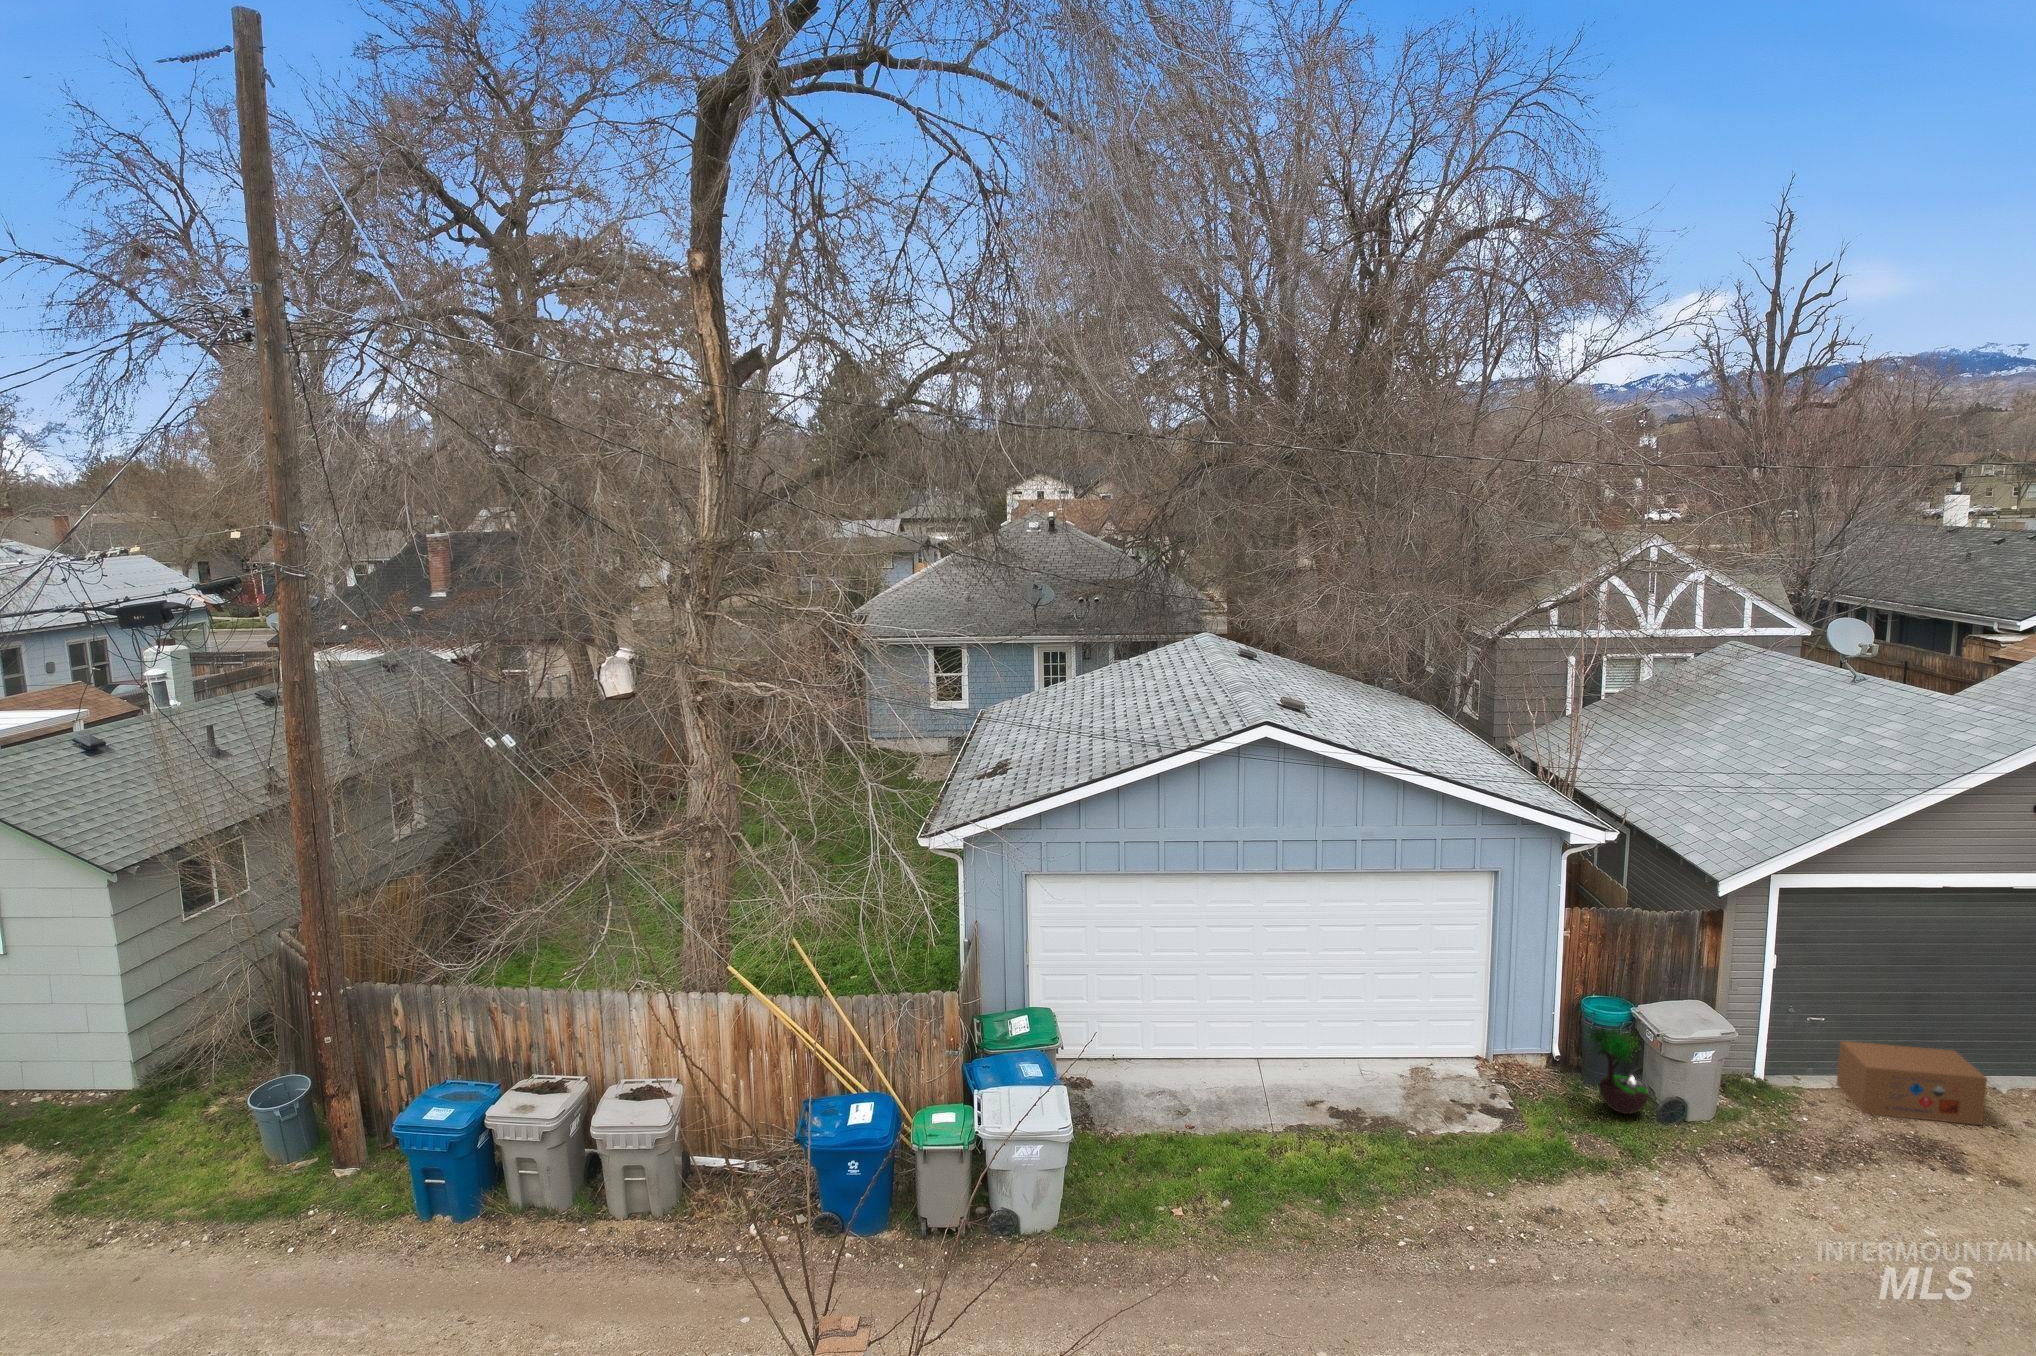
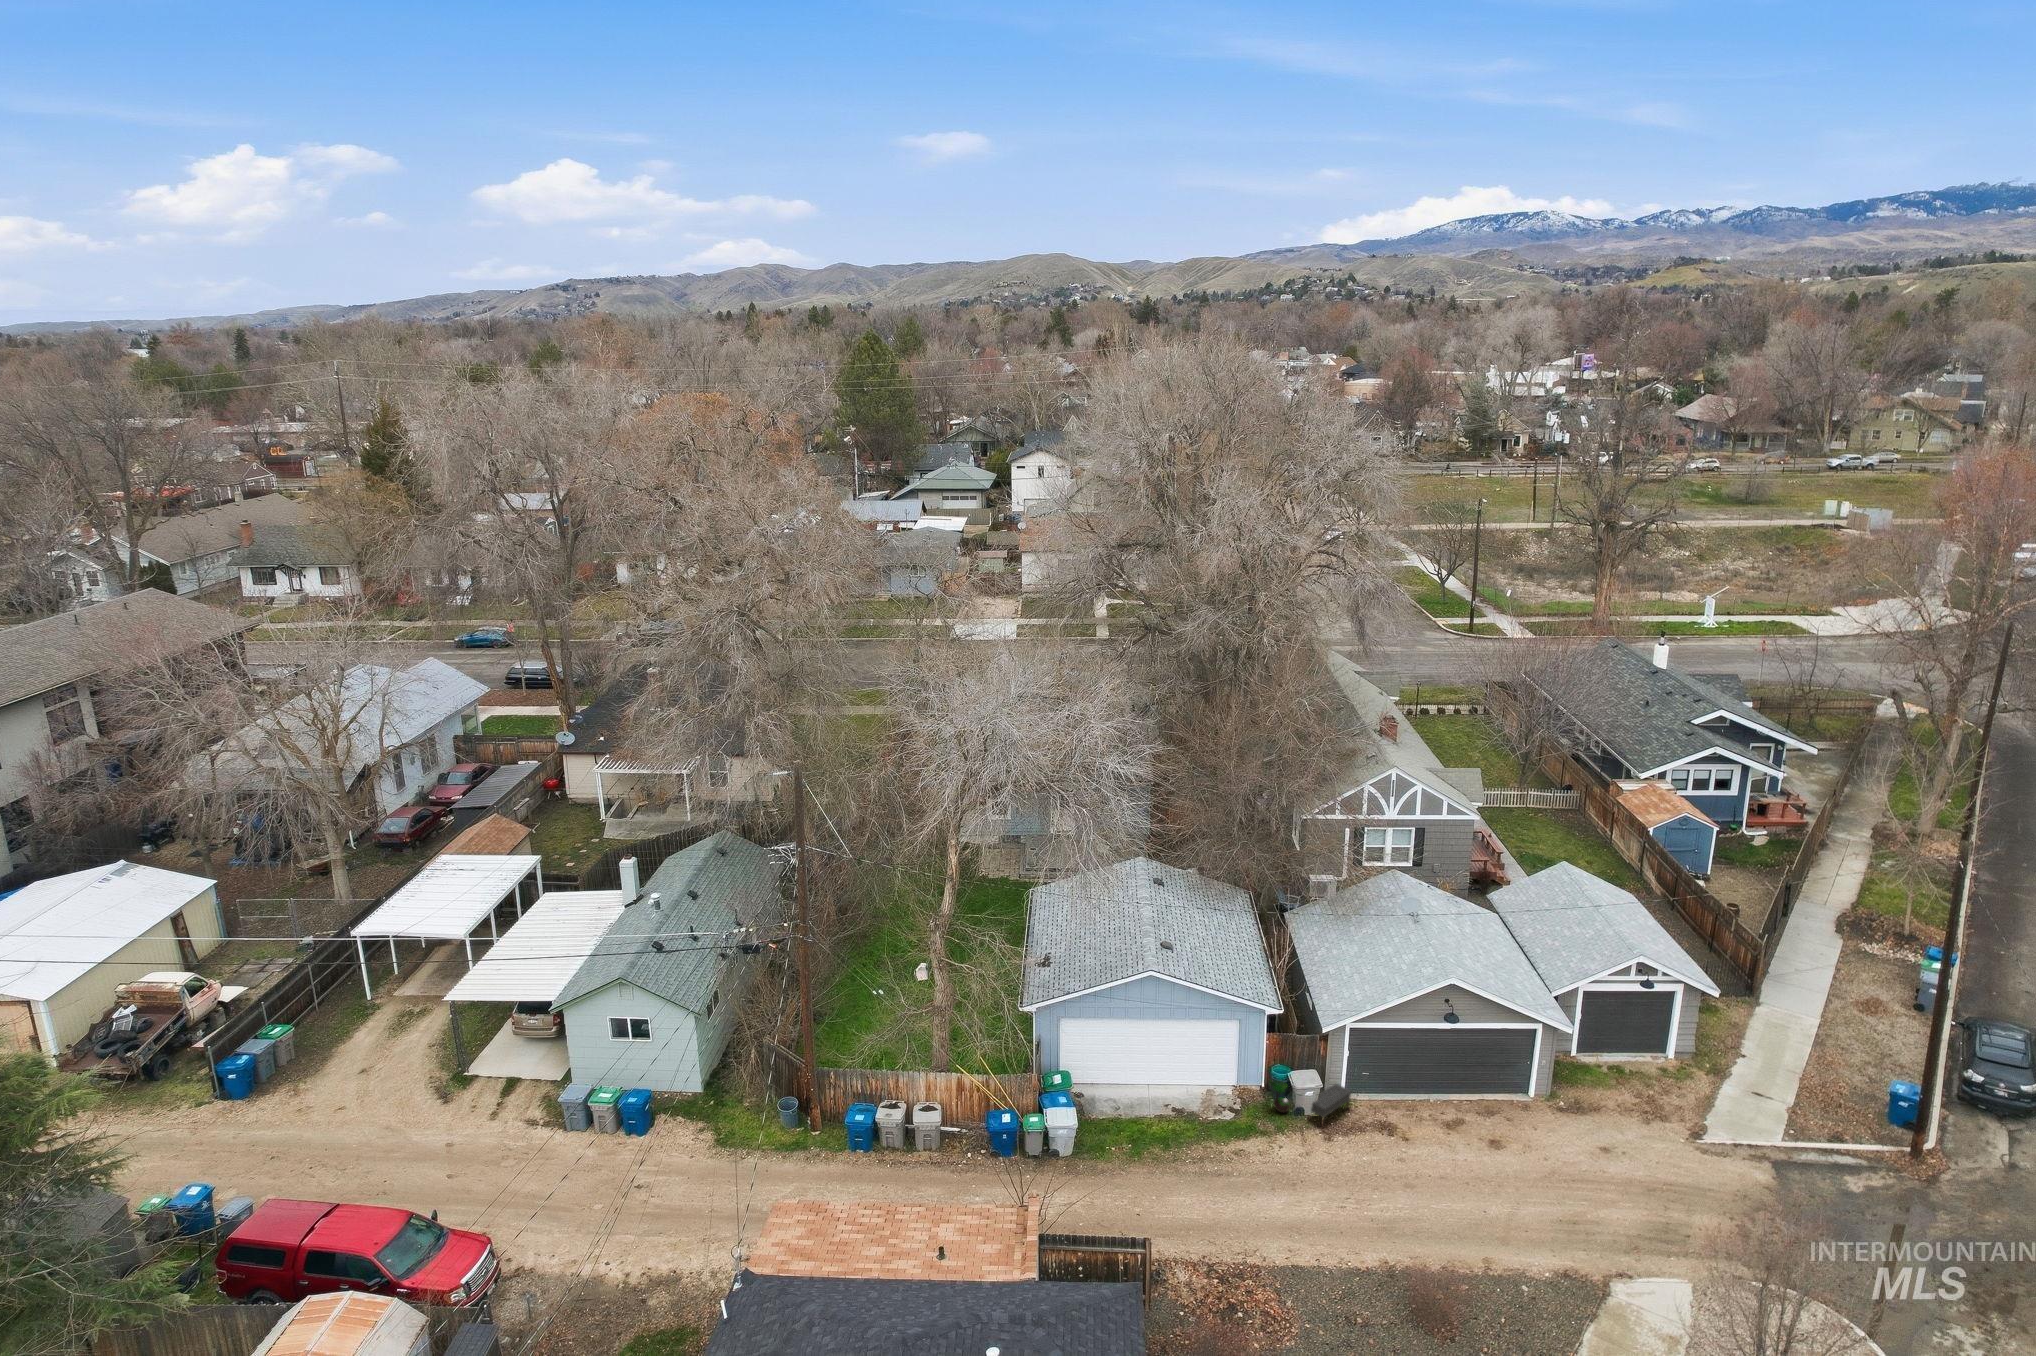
bench: none [1704,1040,1808,1151] -> present [1308,1084,1351,1126]
cardboard box: present [1837,1041,1987,1125] -> none [1369,1083,1412,1117]

